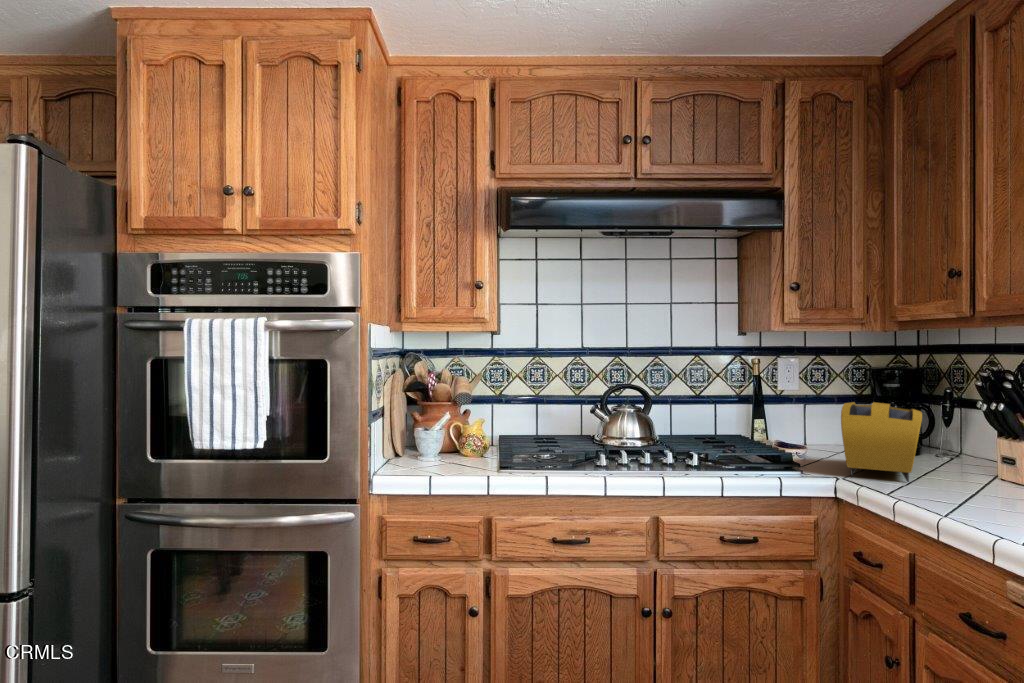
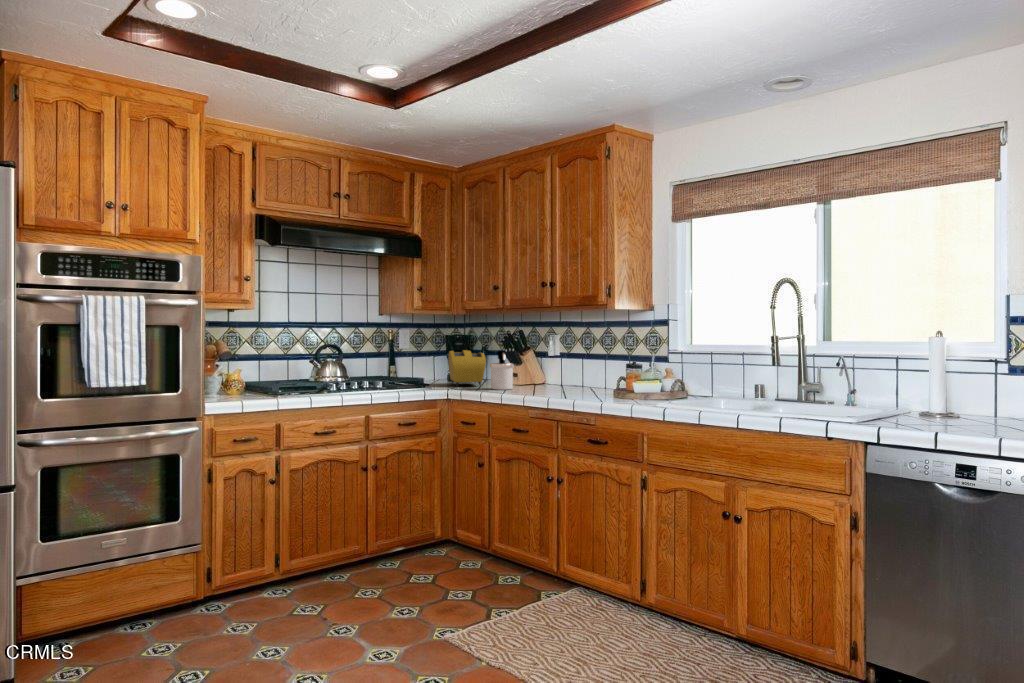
soap dispenser: none [920,412,984,505] -> present [490,351,514,390]

